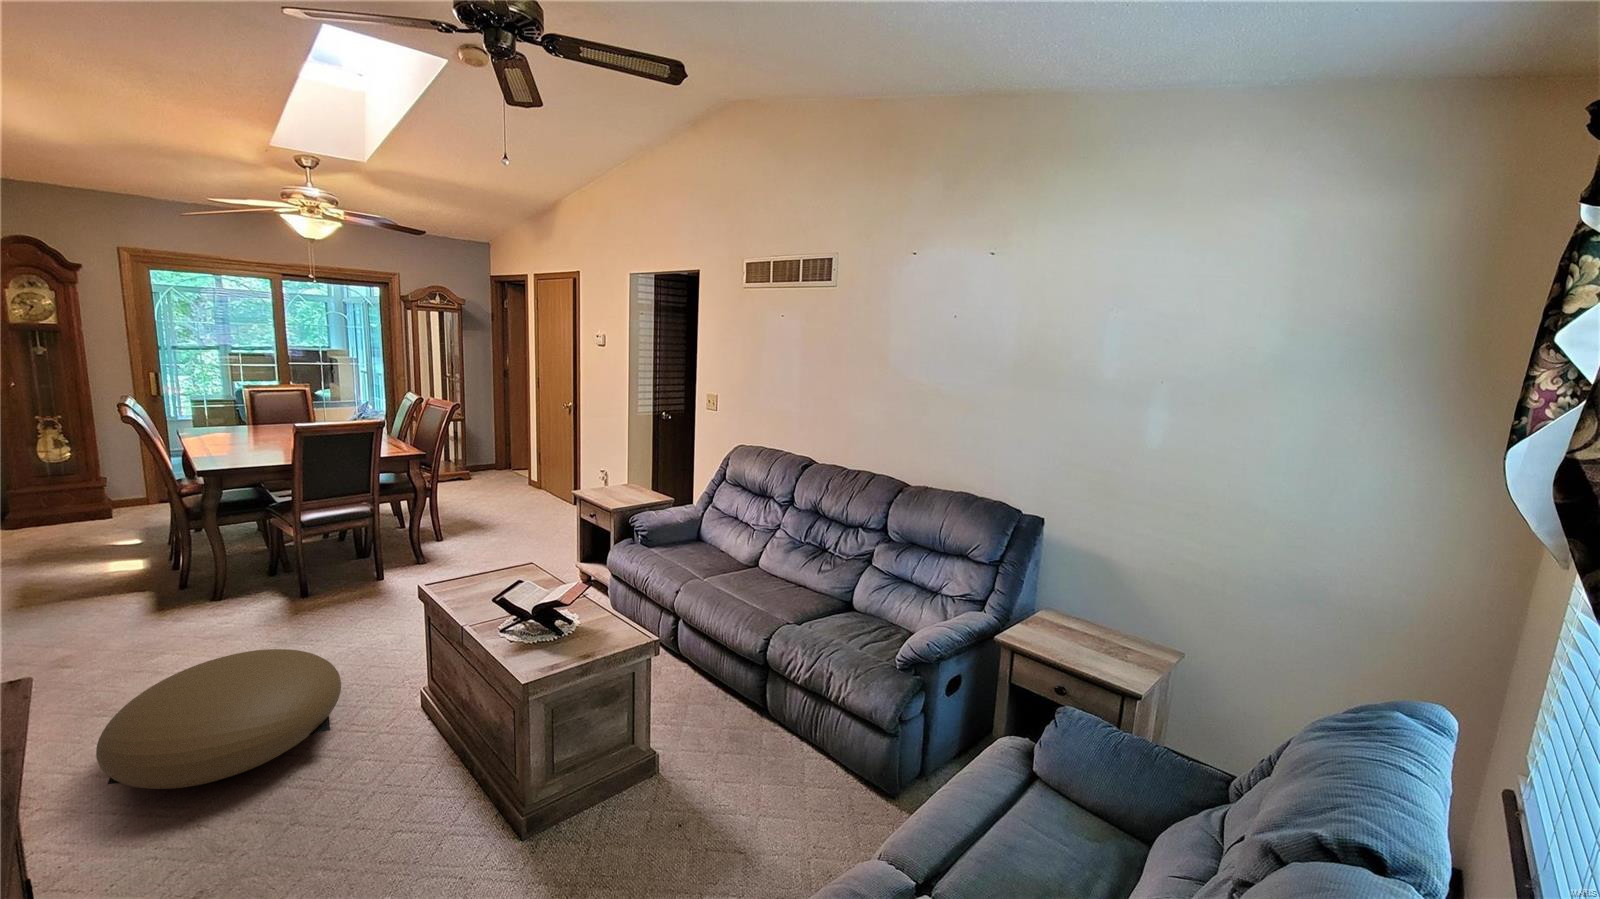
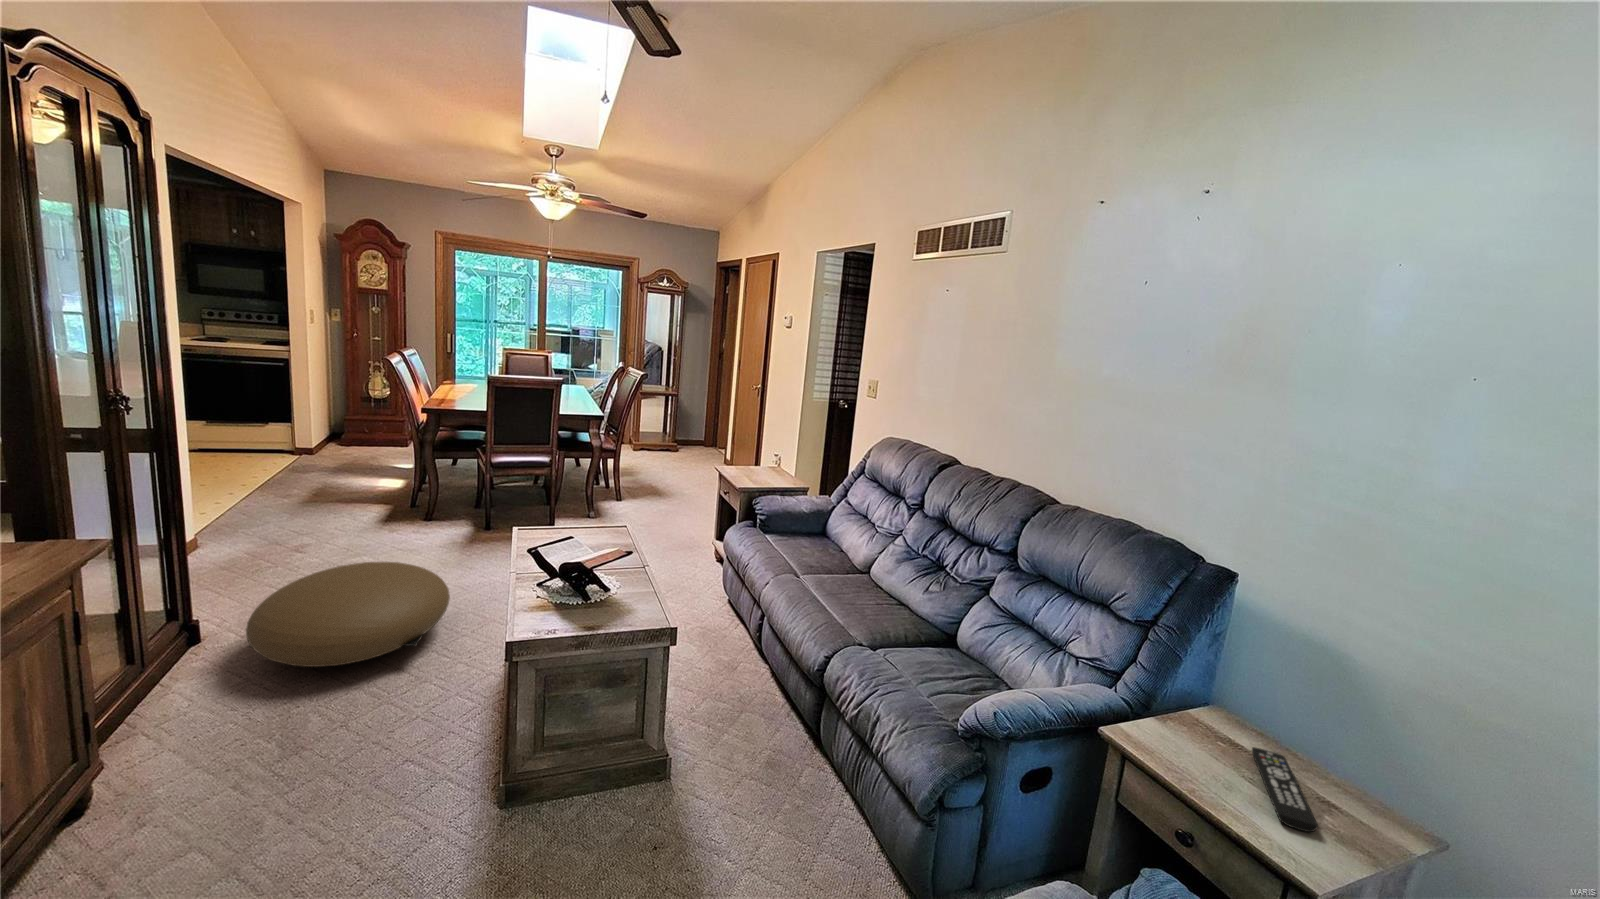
remote control: none [1076,627,1126,667] -> present [1252,747,1318,832]

